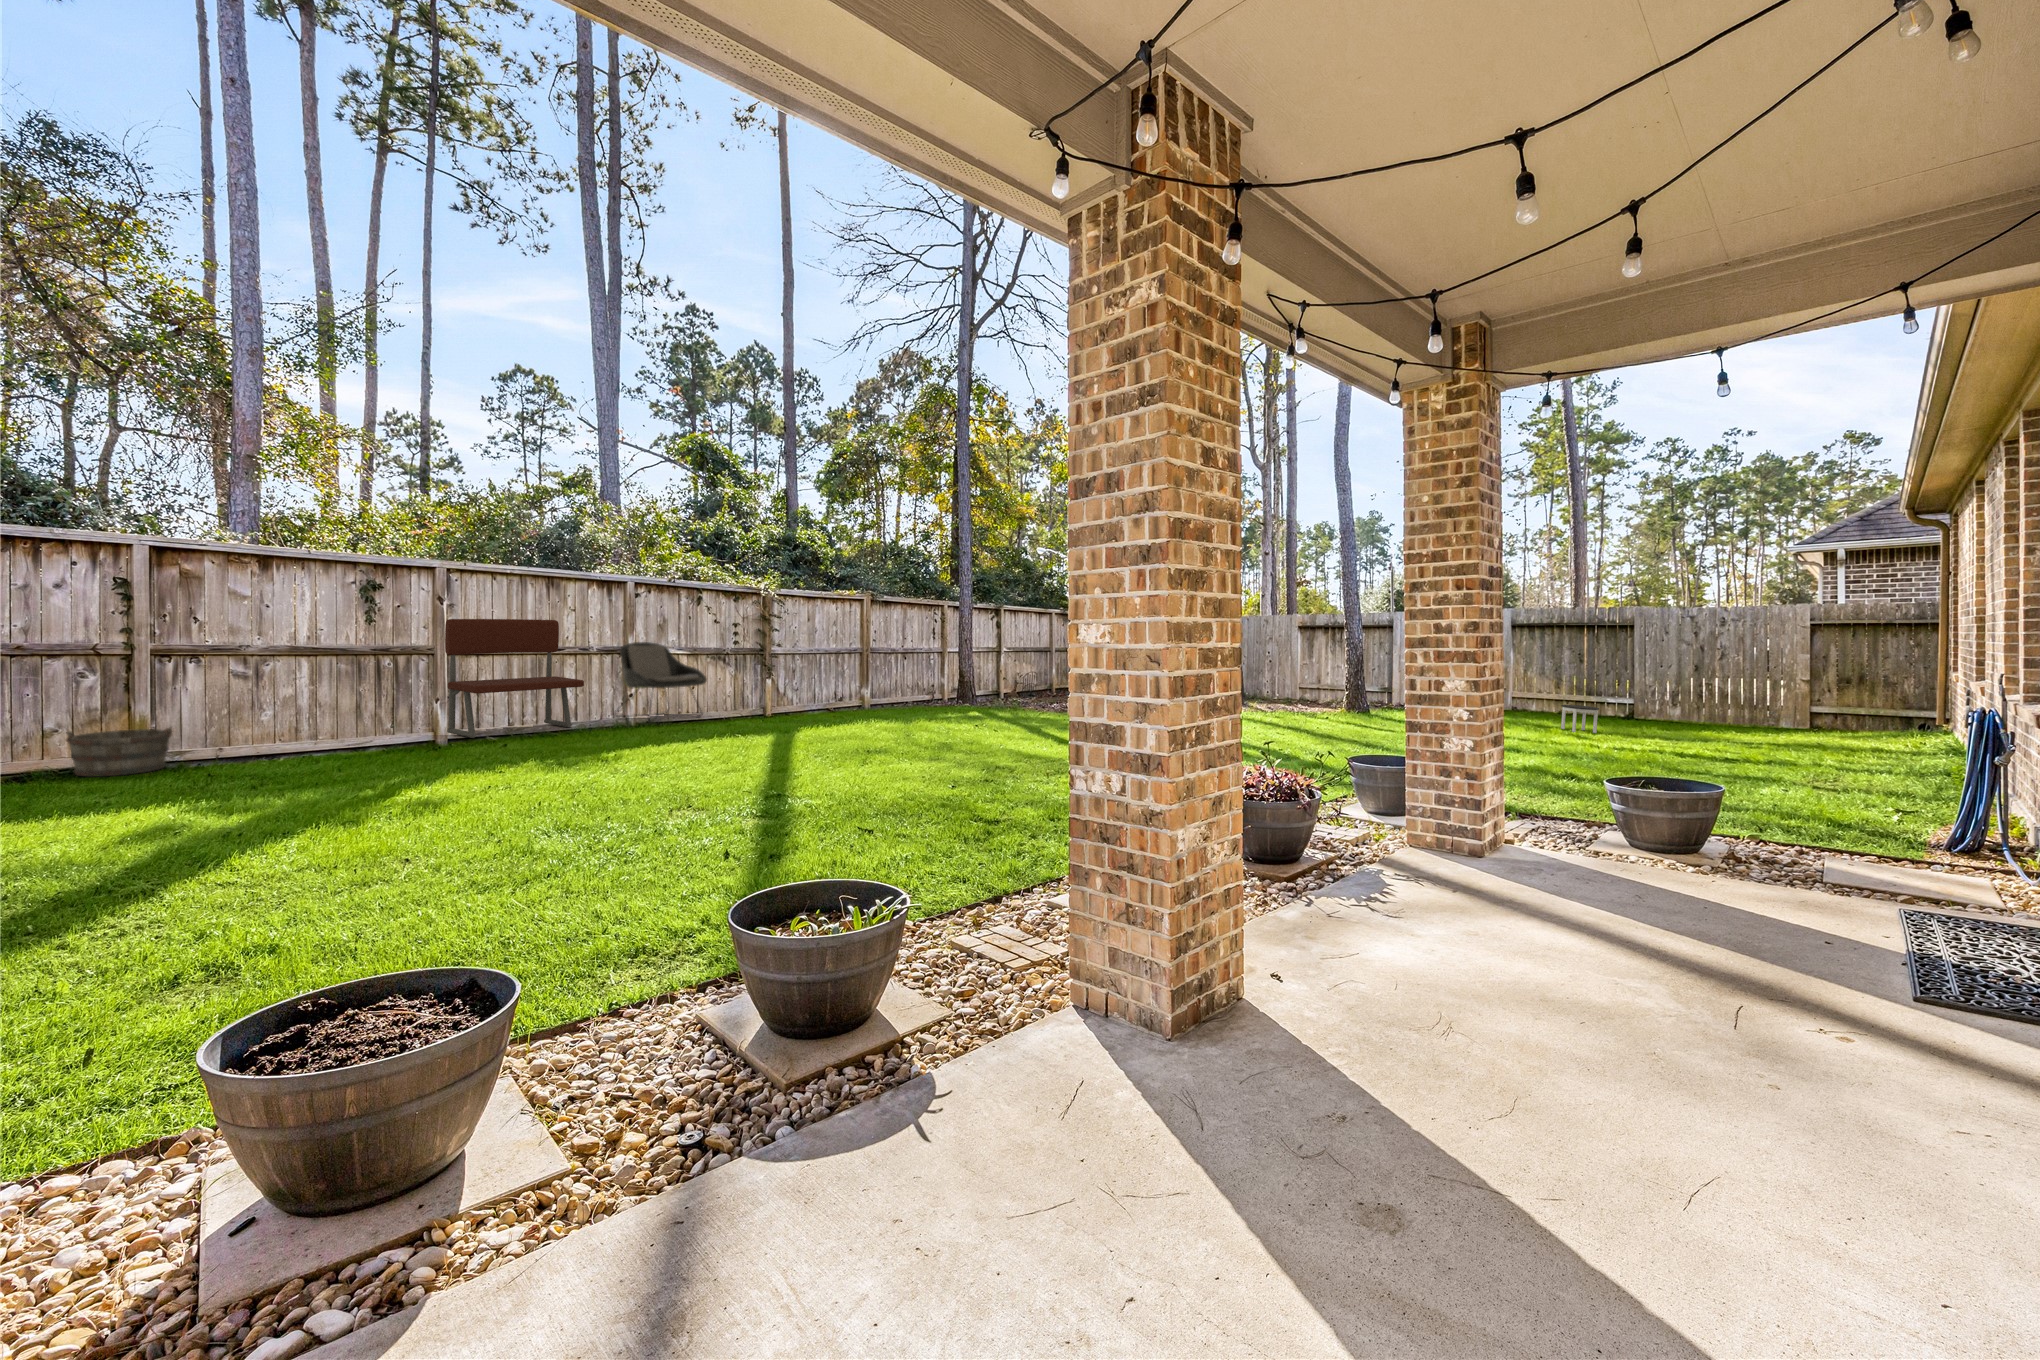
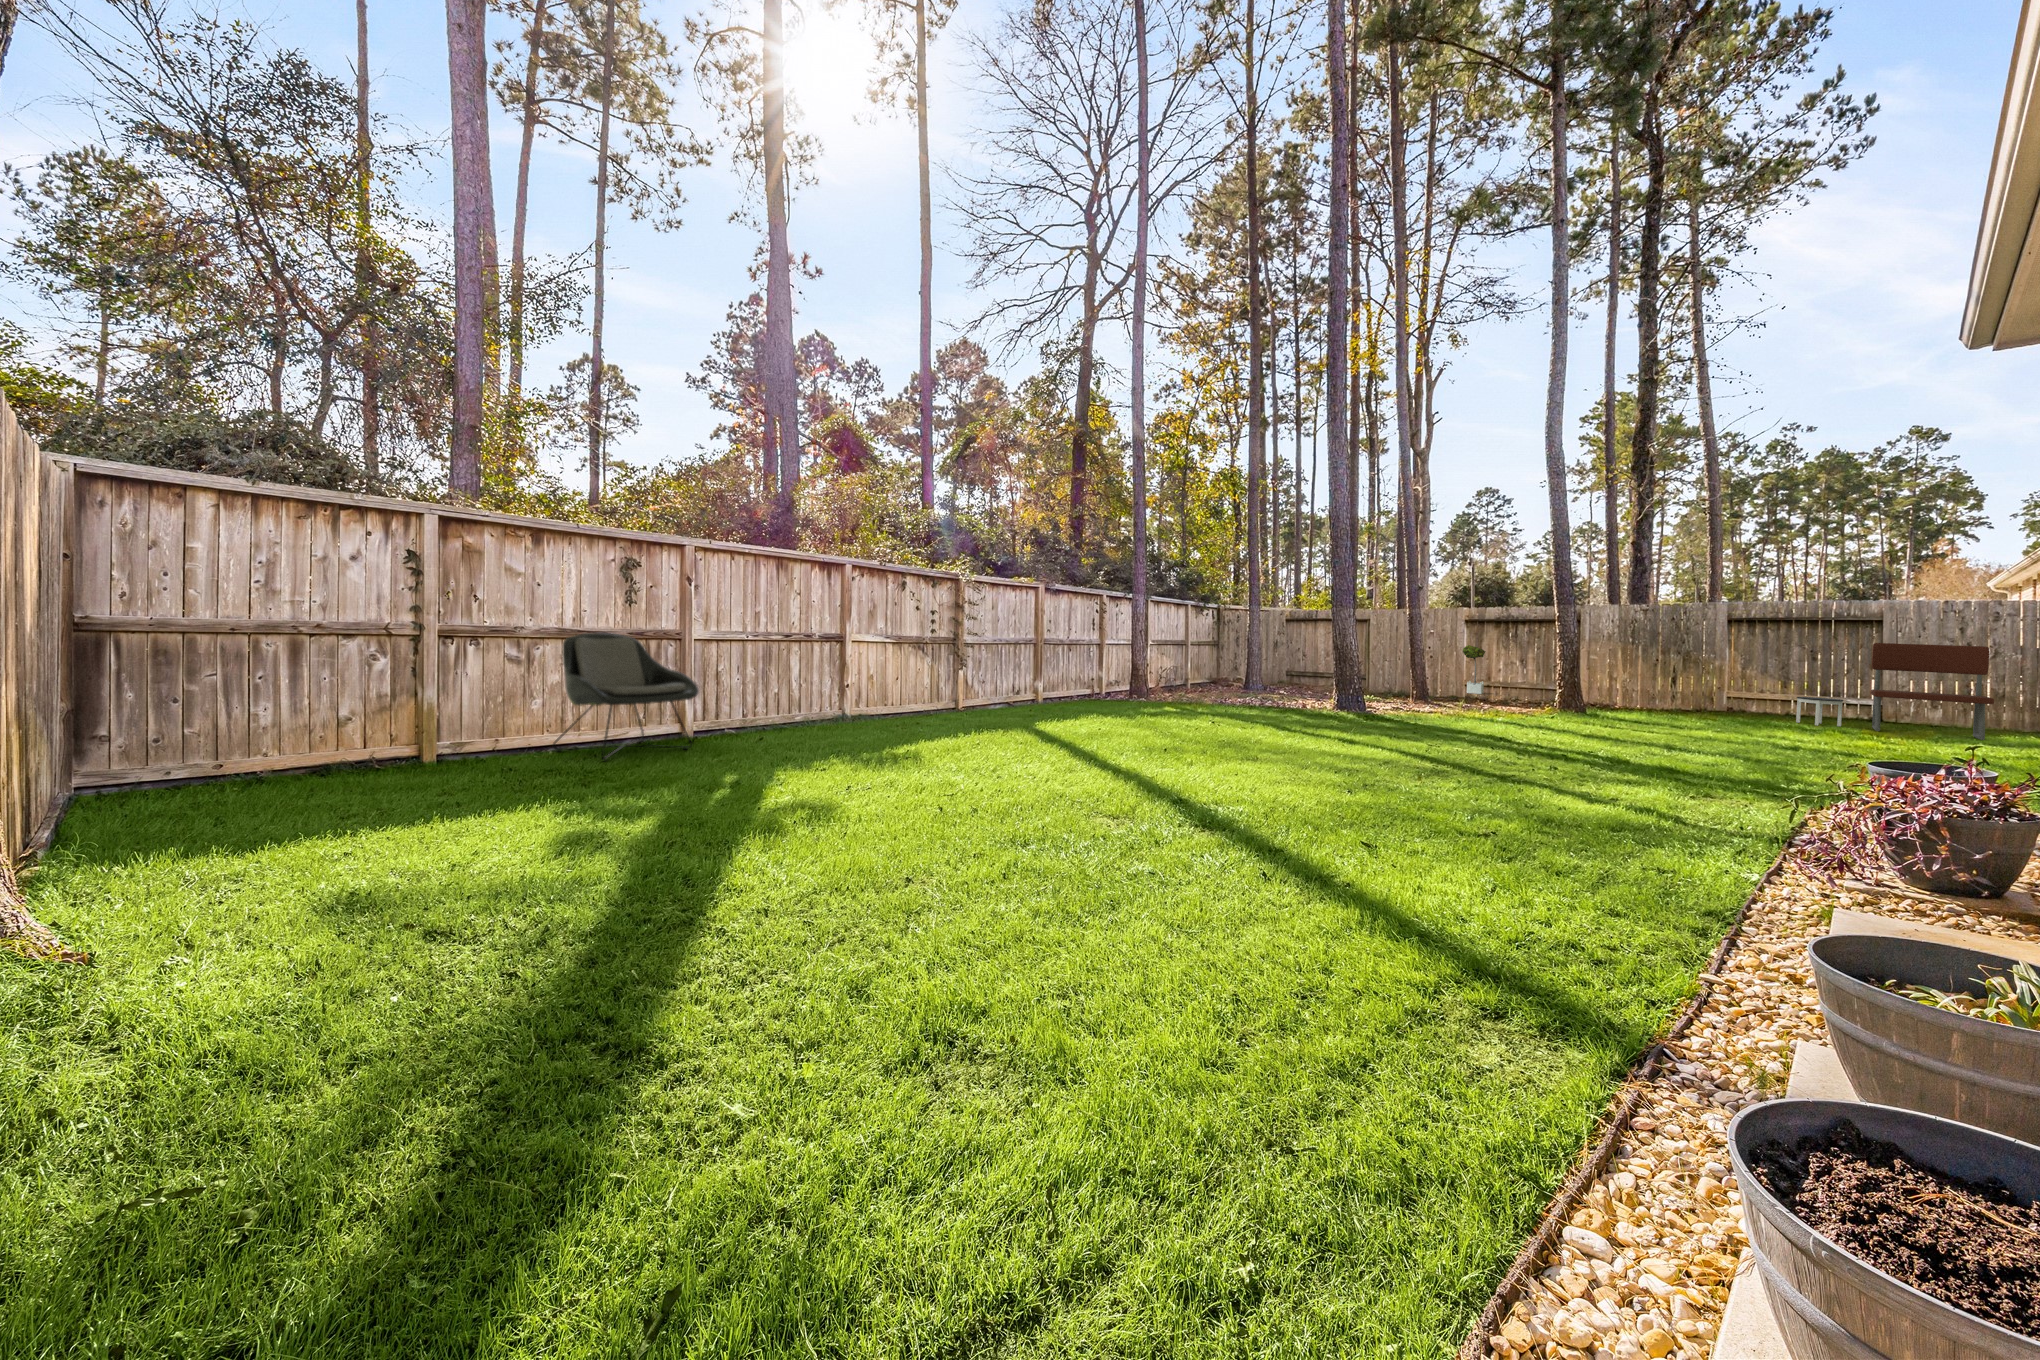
bench: present [445,619,584,738] -> present [1871,643,1994,740]
lounge chair: present [617,642,707,722] -> present [553,633,699,761]
potted tree: none [1302,650,1321,698] -> present [1463,645,1486,694]
bucket: present [66,727,172,777] -> none [368,722,474,782]

